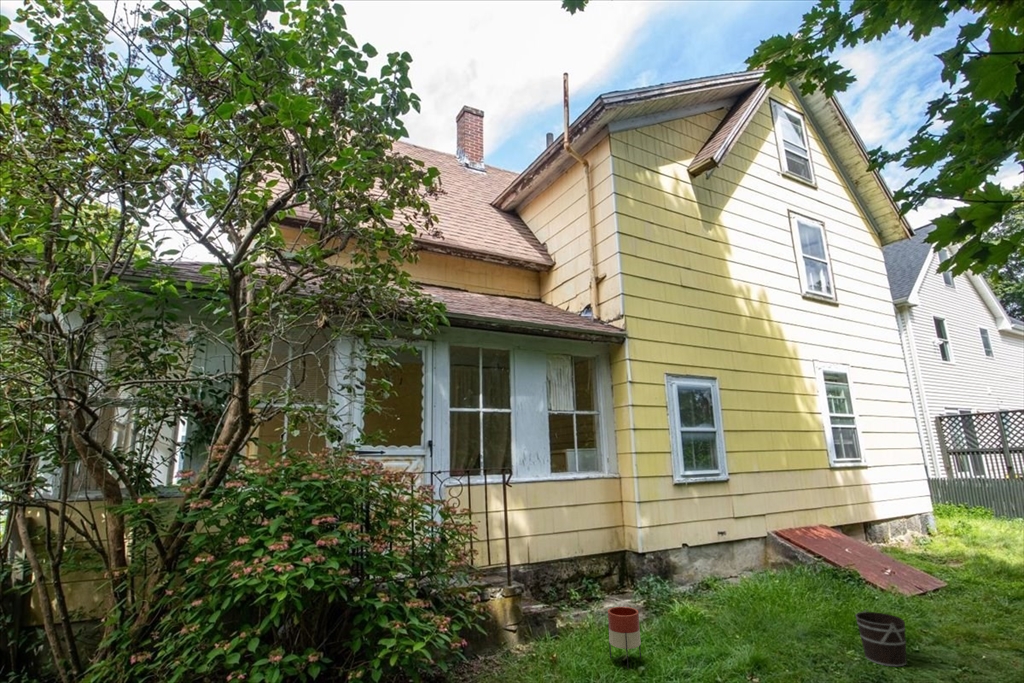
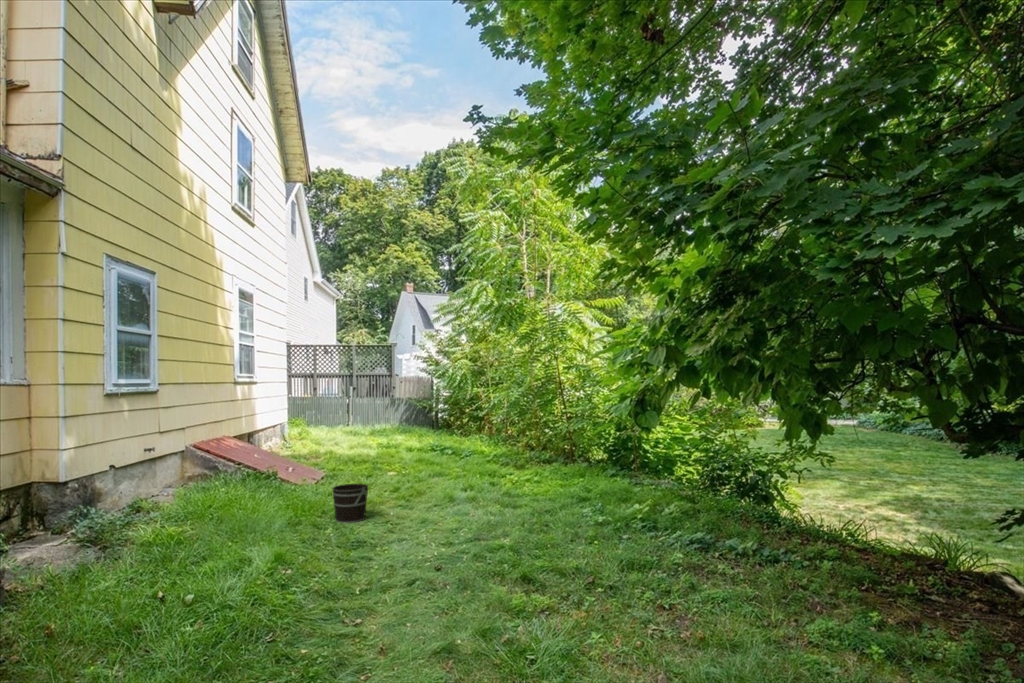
planter: present [608,607,641,668] -> none [113,529,164,600]

